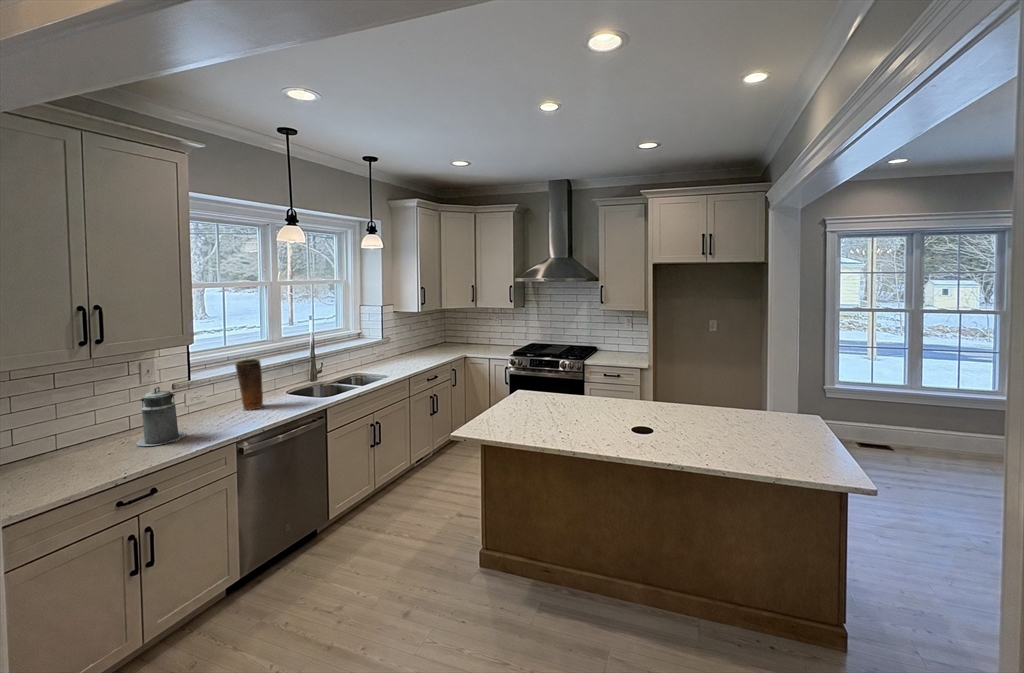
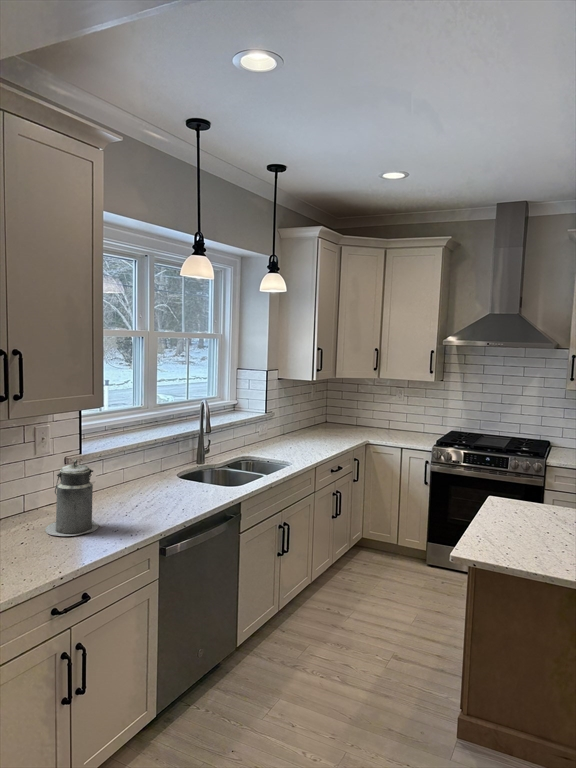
vase: present [235,359,264,410] -> none [137,430,167,497]

